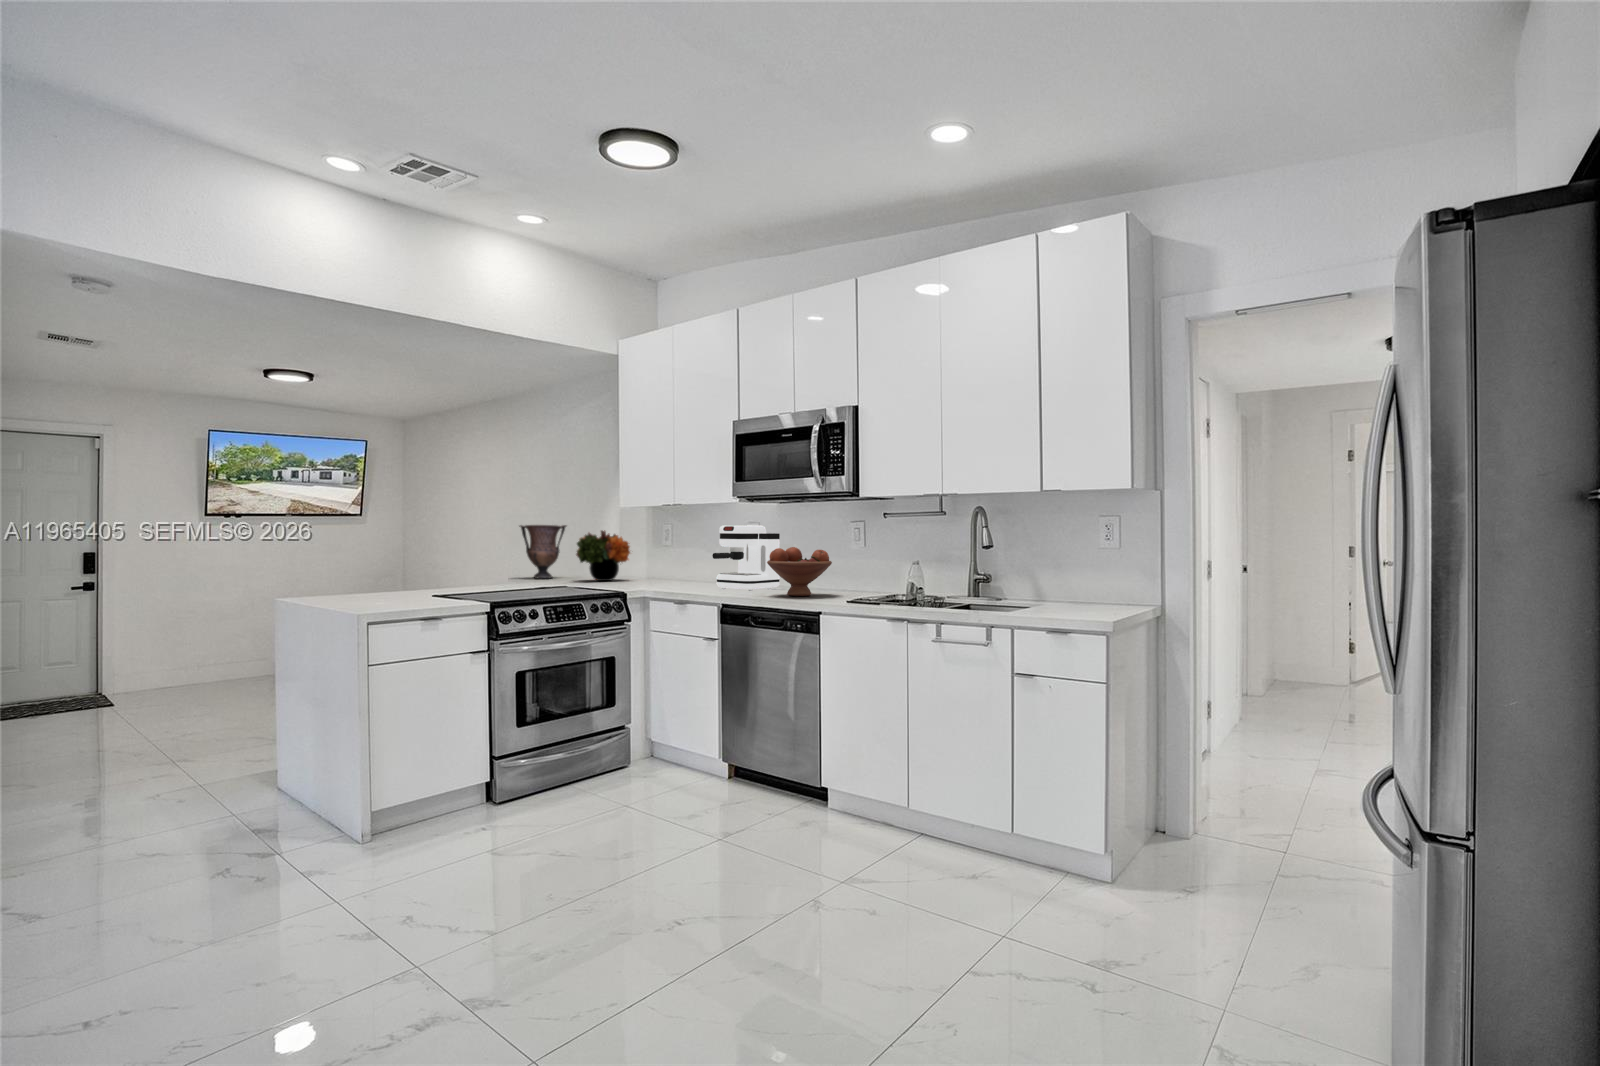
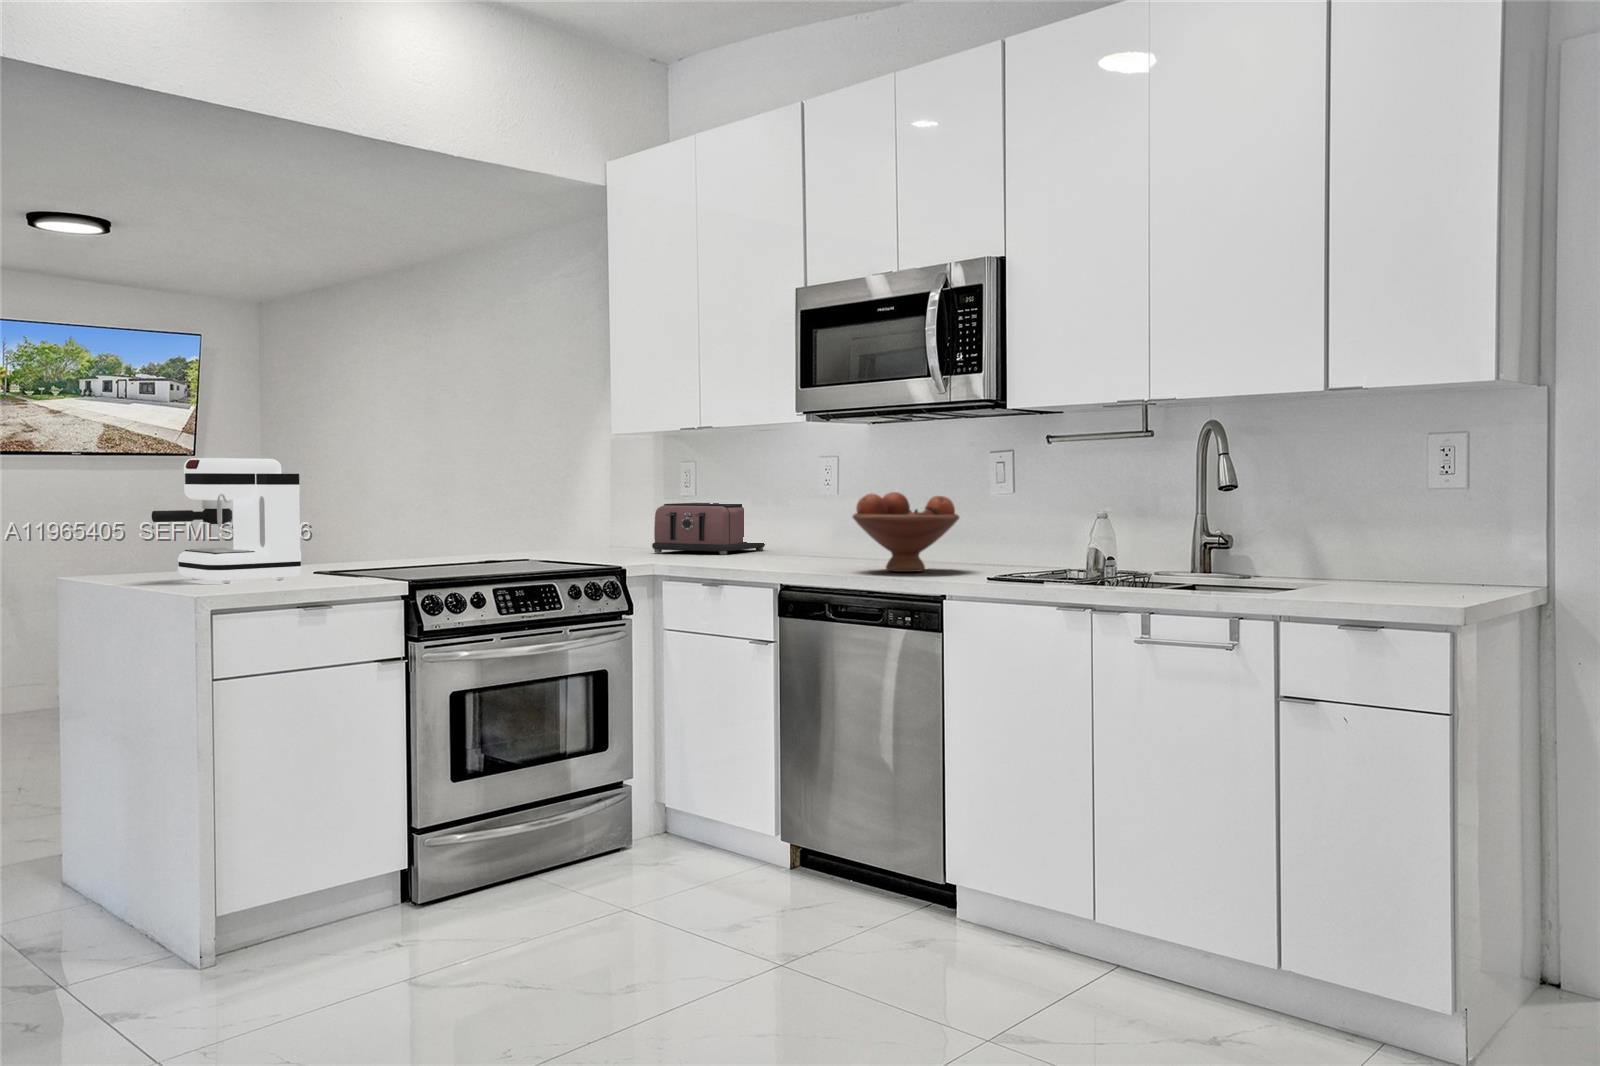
vase: present [519,525,566,578] -> none [451,461,527,546]
coffee maker: present [712,525,780,591] -> present [152,458,301,583]
flower arrangement: present [576,530,630,581] -> none [540,469,631,550]
toaster: none [646,551,717,584] -> present [652,503,765,555]

